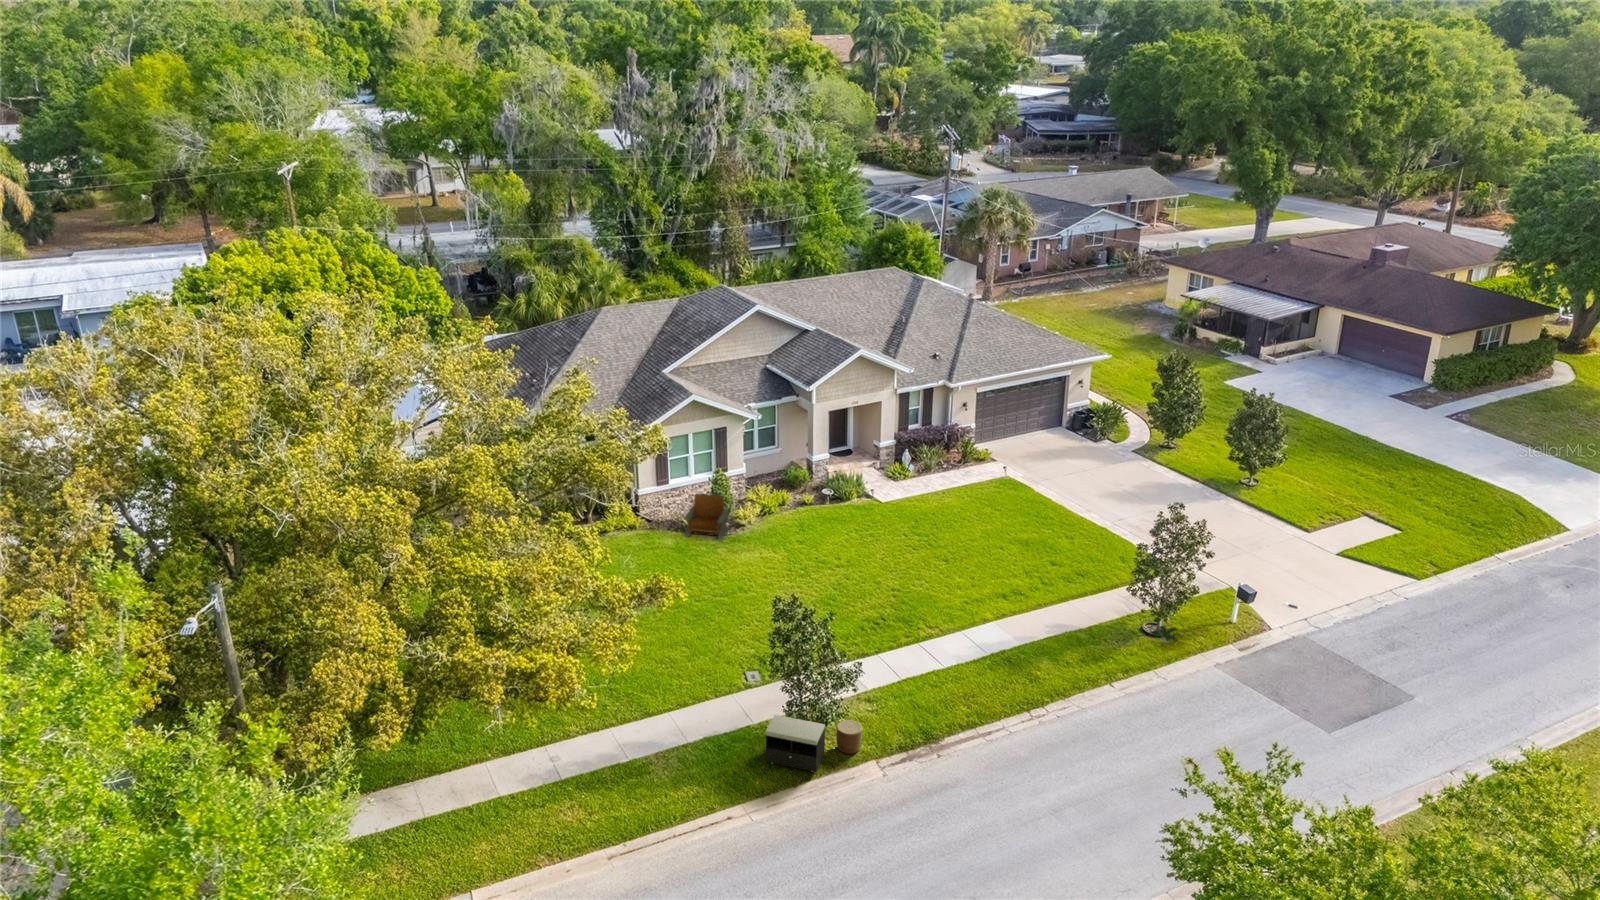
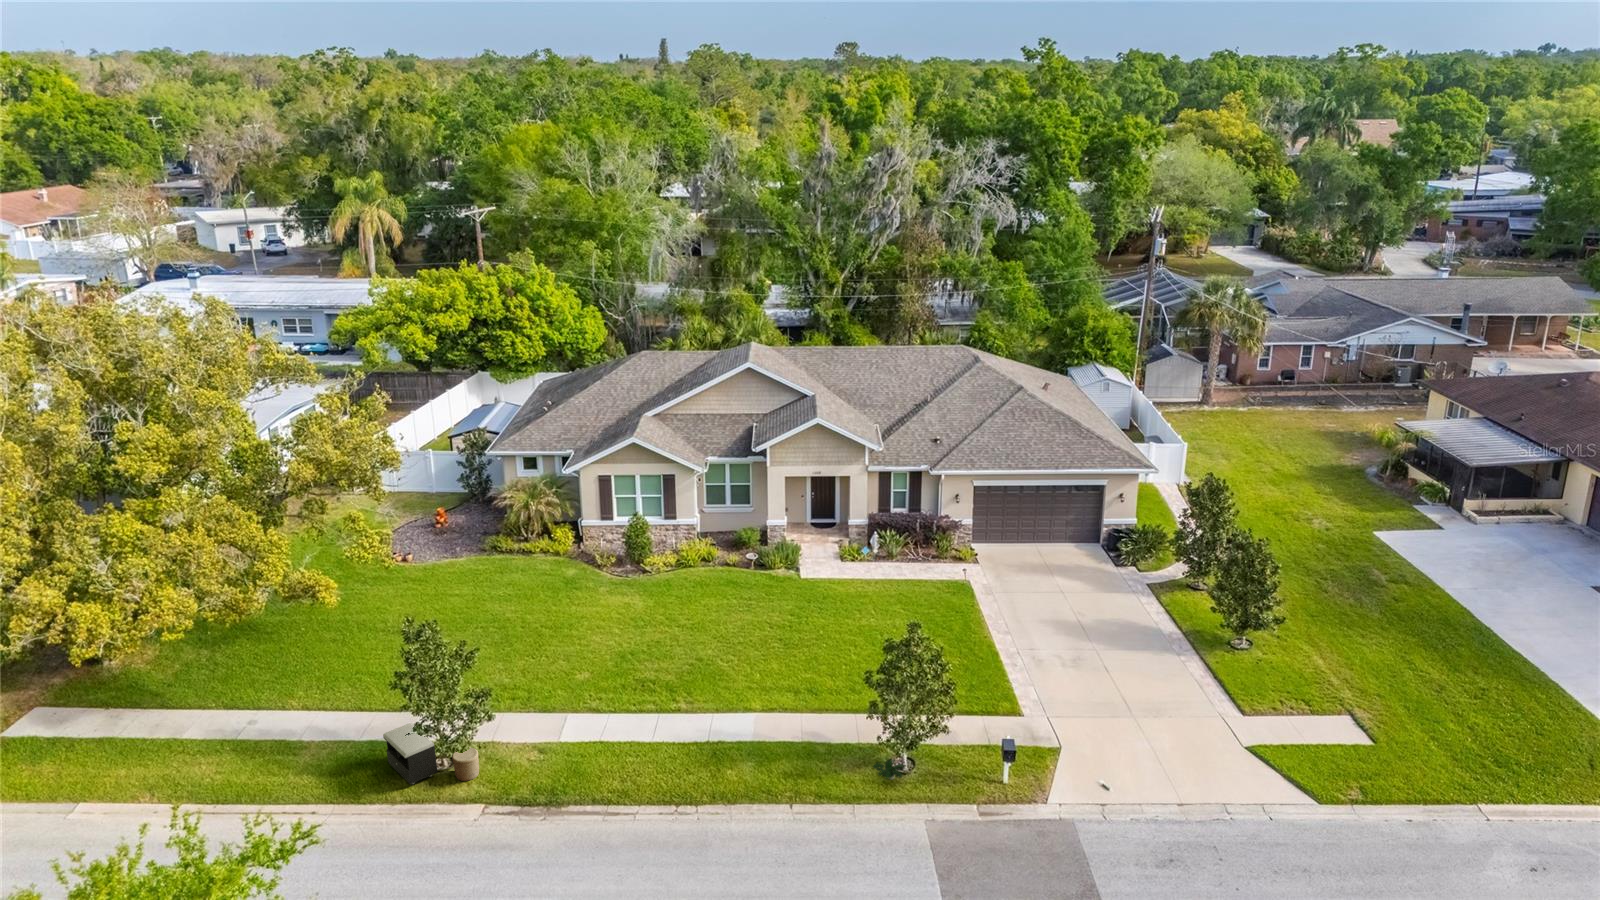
lounge chair: present [684,494,729,540] -> none [597,530,645,577]

